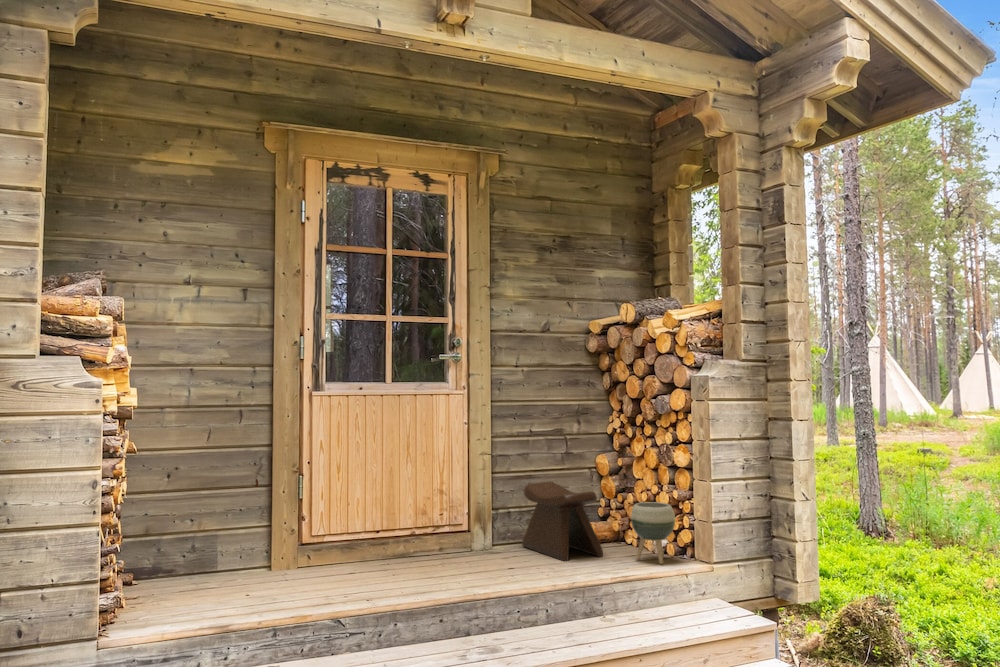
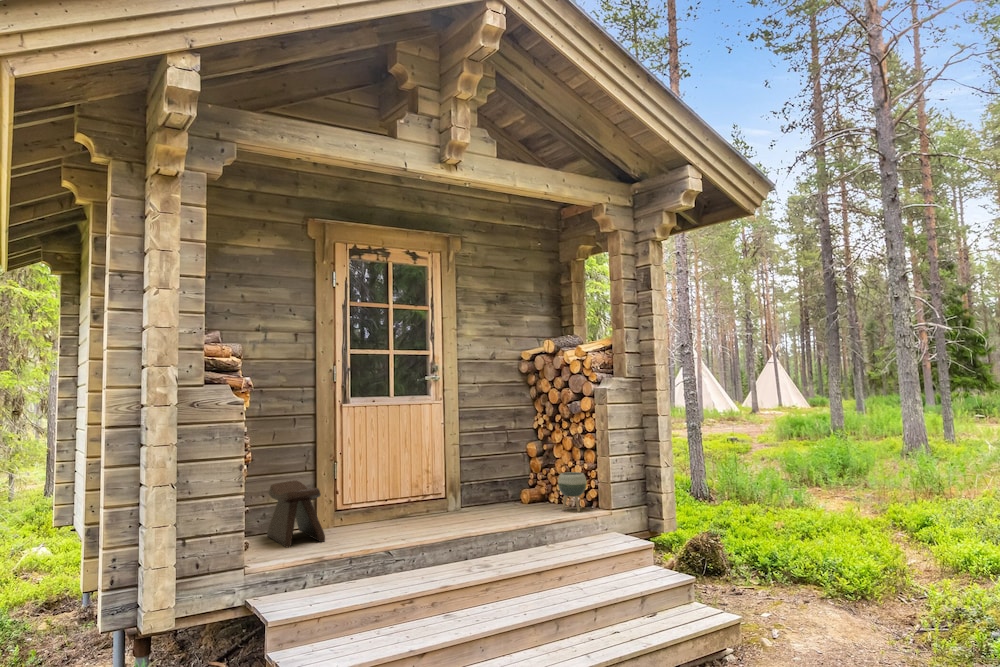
stool: present [522,482,603,561] -> present [267,480,325,547]

